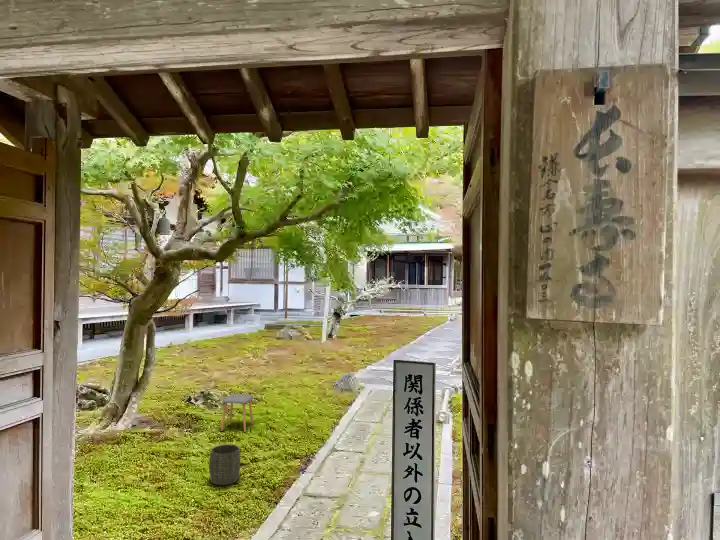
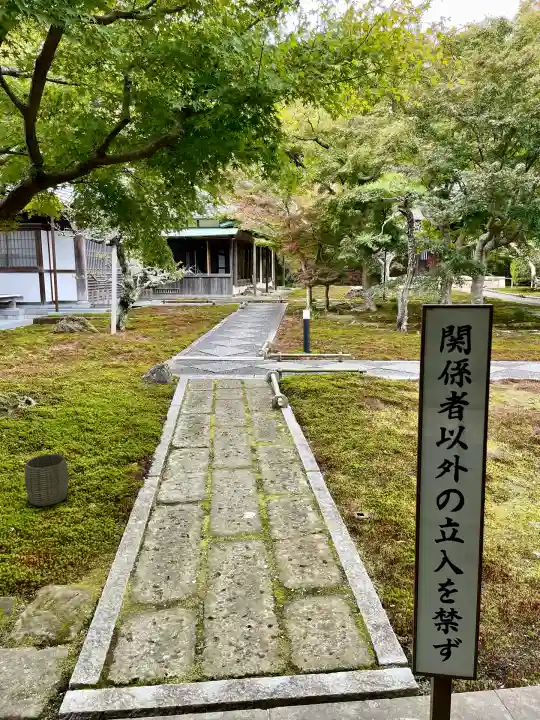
stool: present [221,394,253,432] -> none [19,393,62,439]

